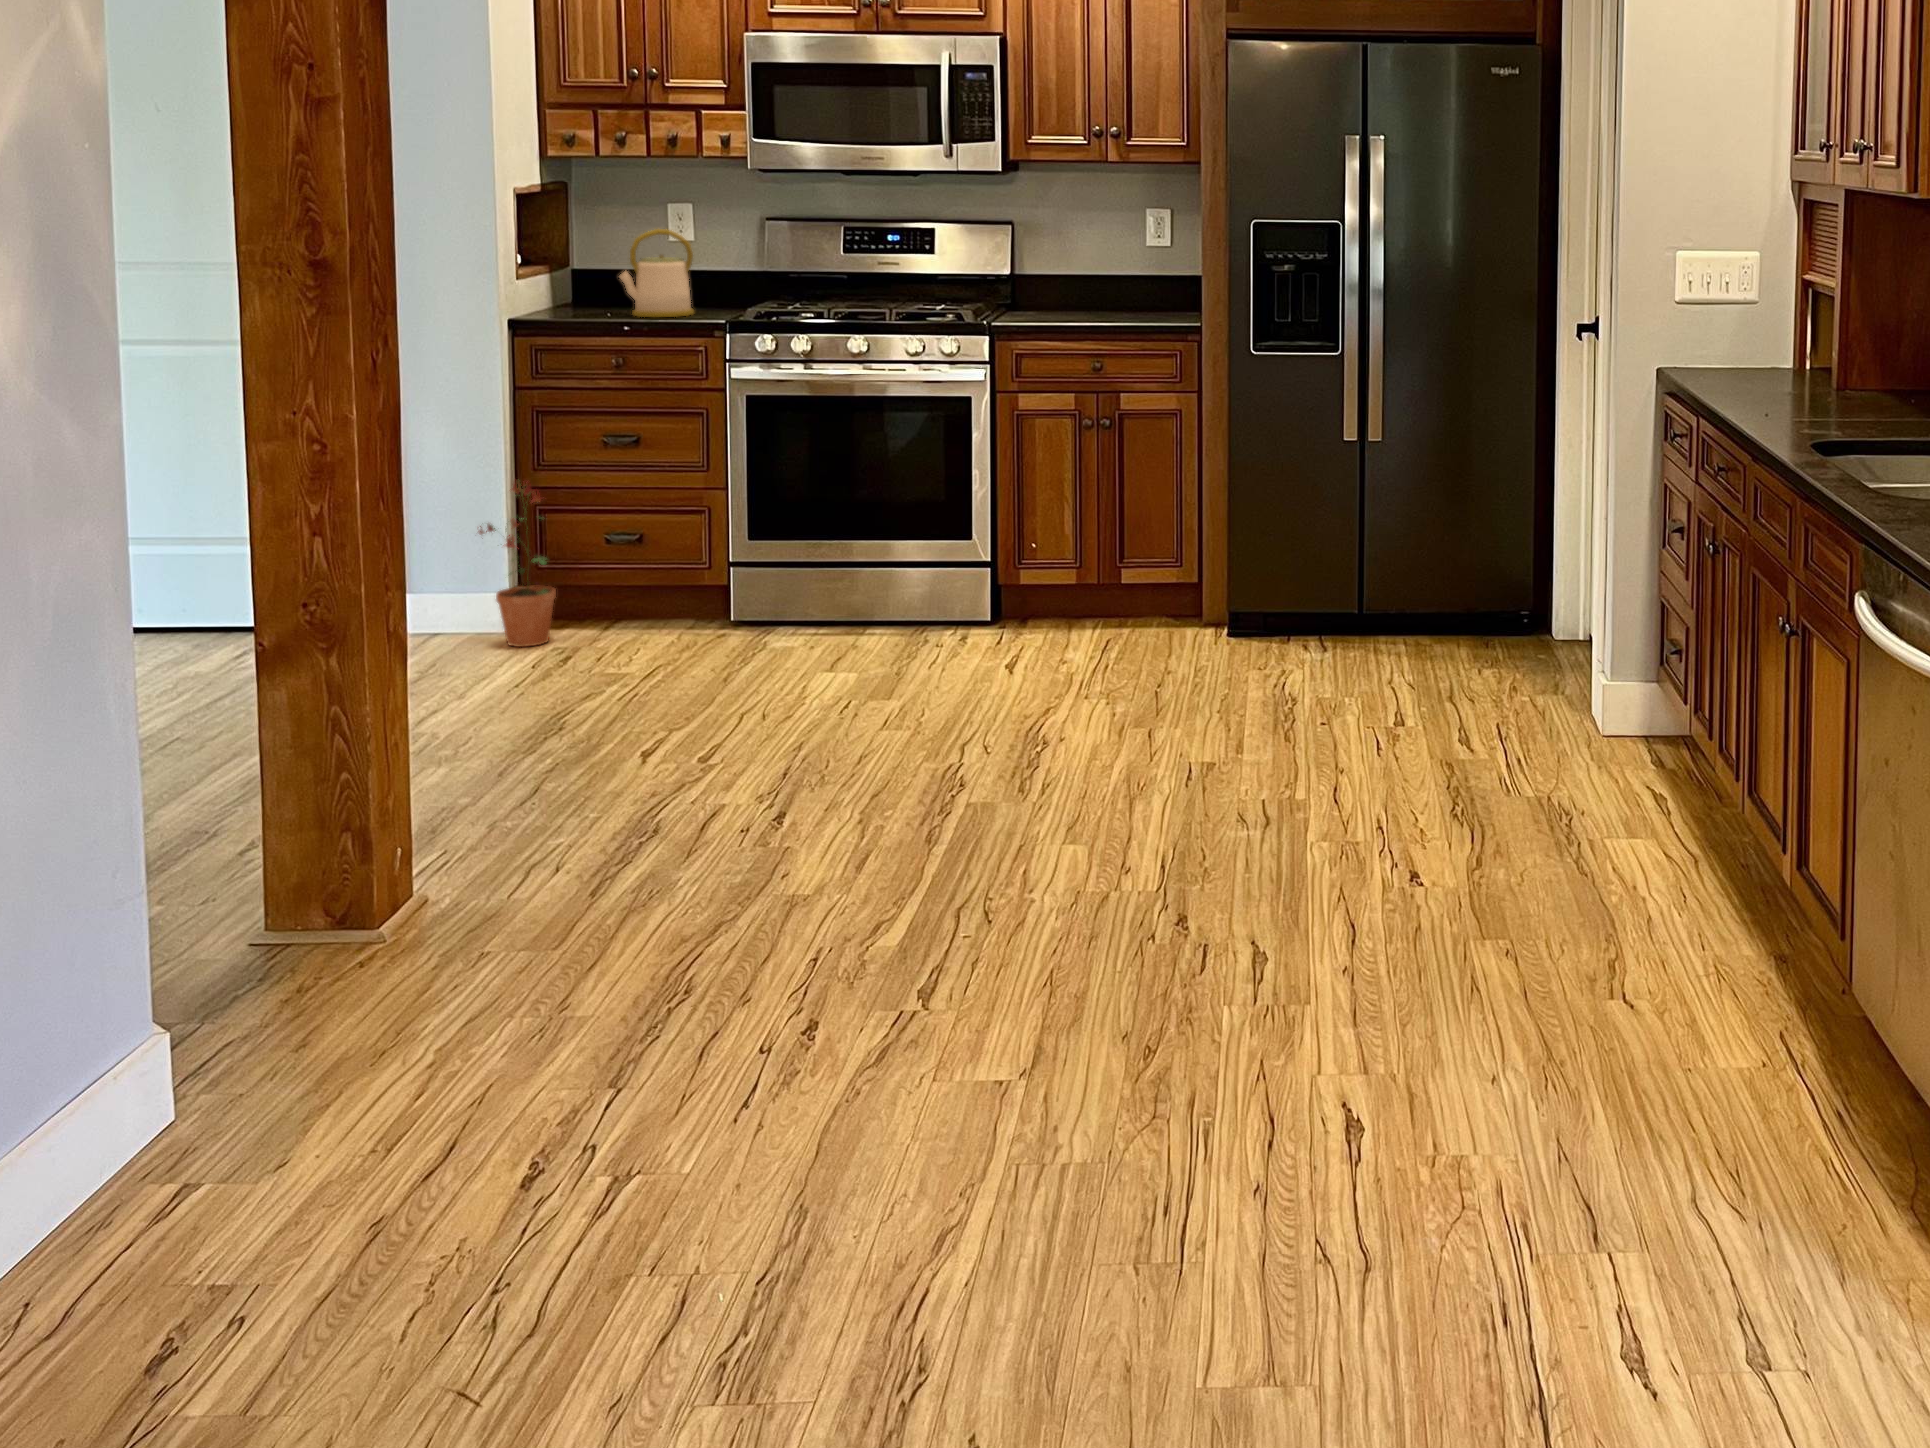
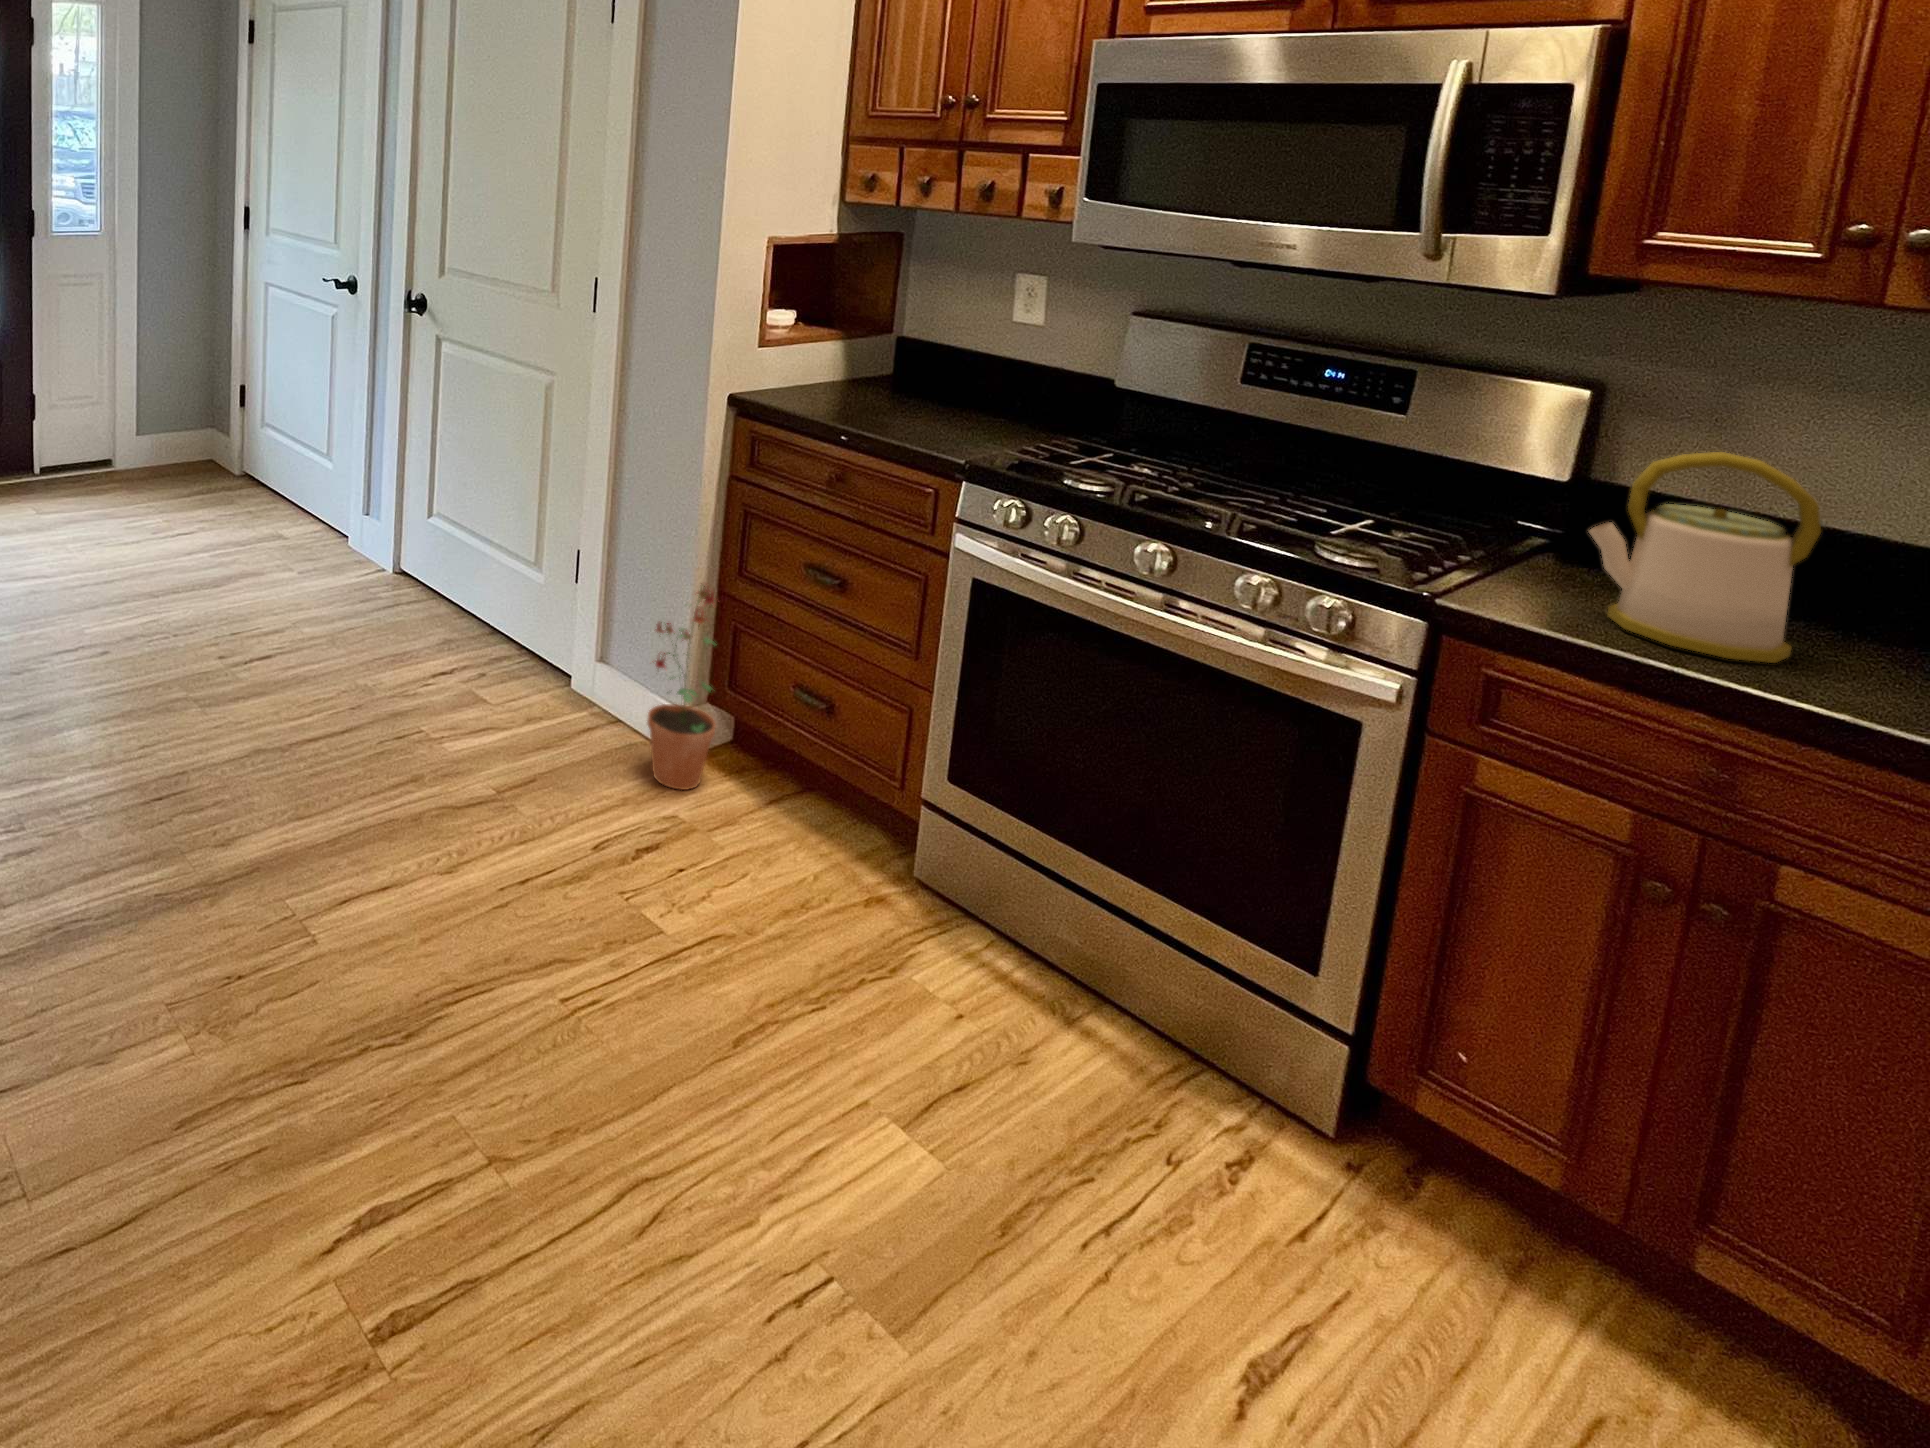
kettle: present [620,229,694,317] -> present [1589,452,1821,663]

